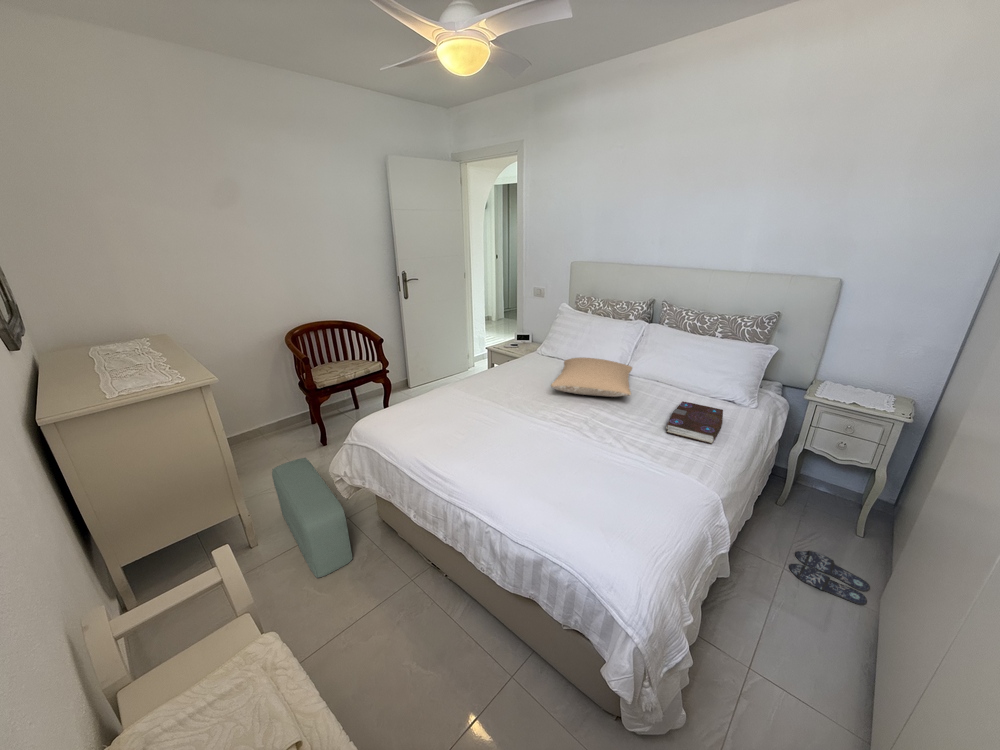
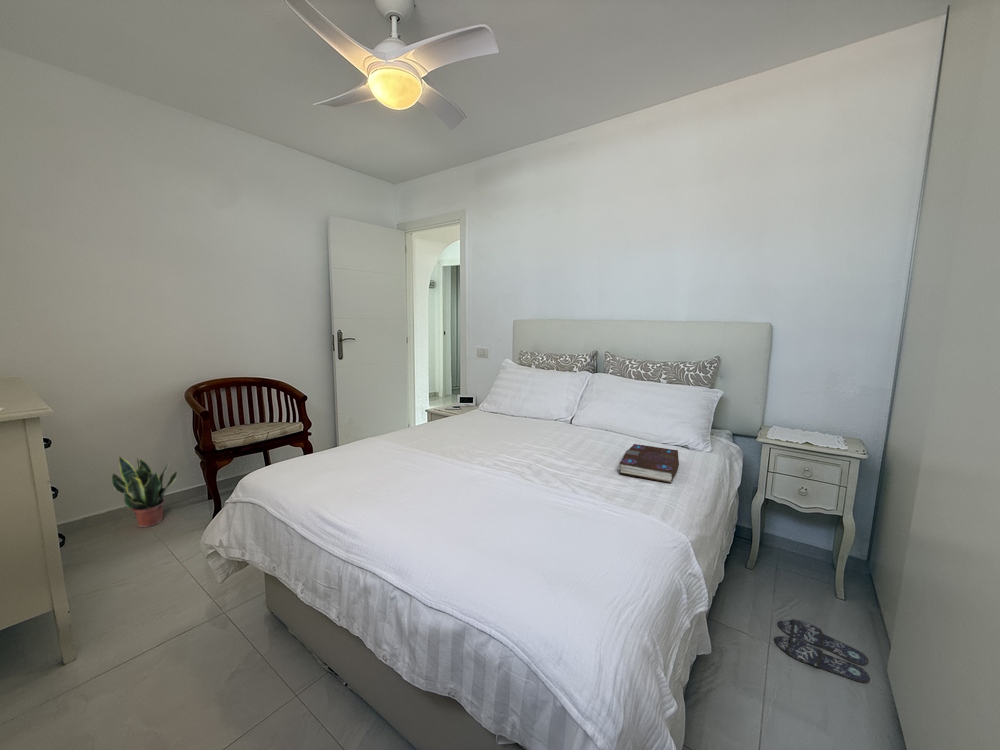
pillow: present [551,358,632,397] -> none [490,404,579,442]
potted plant: none [242,393,289,446] -> present [112,457,177,527]
pouf: present [272,458,353,578] -> none [121,530,215,703]

